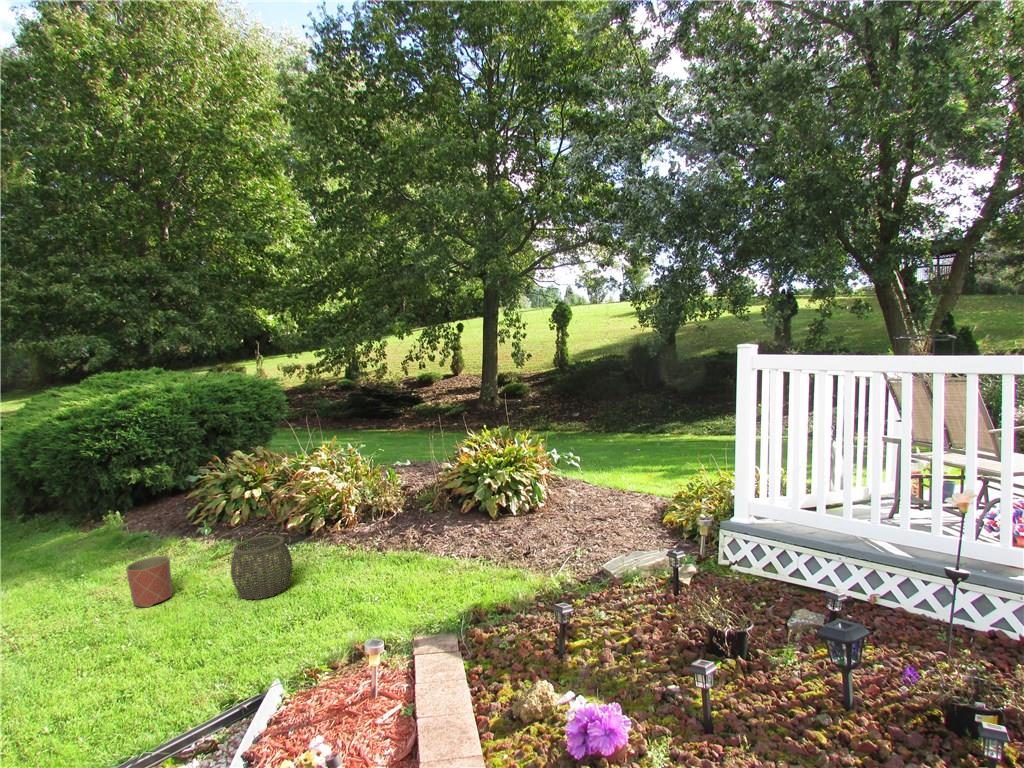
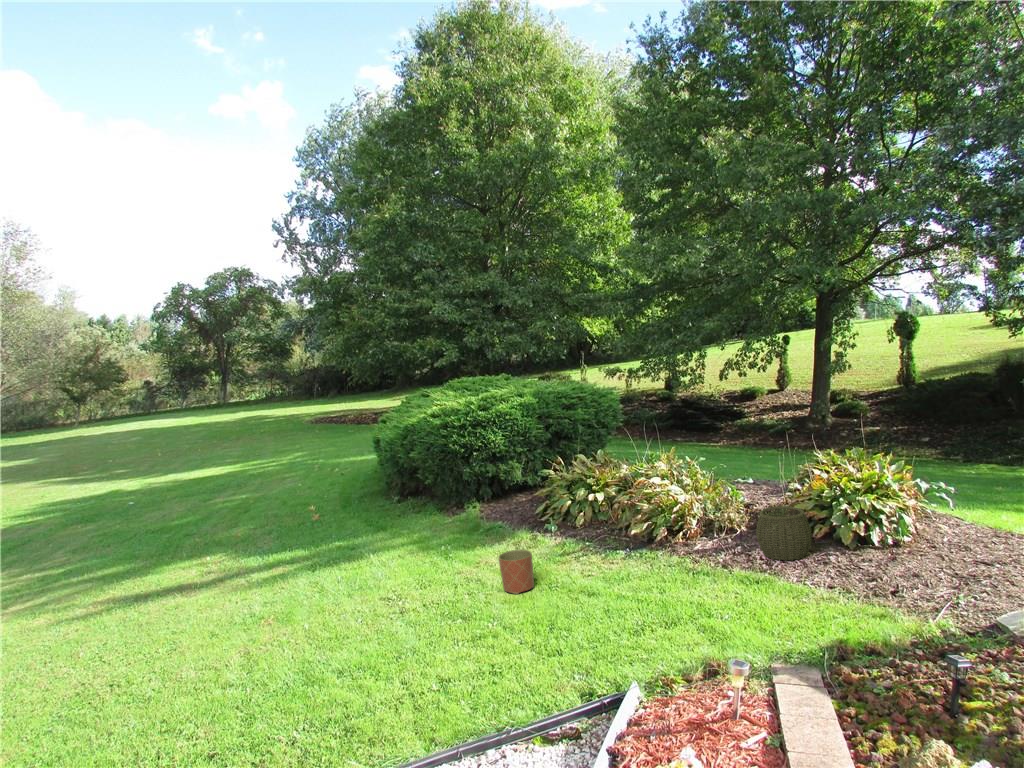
woven basket: present [231,535,293,600] -> present [756,506,812,560]

